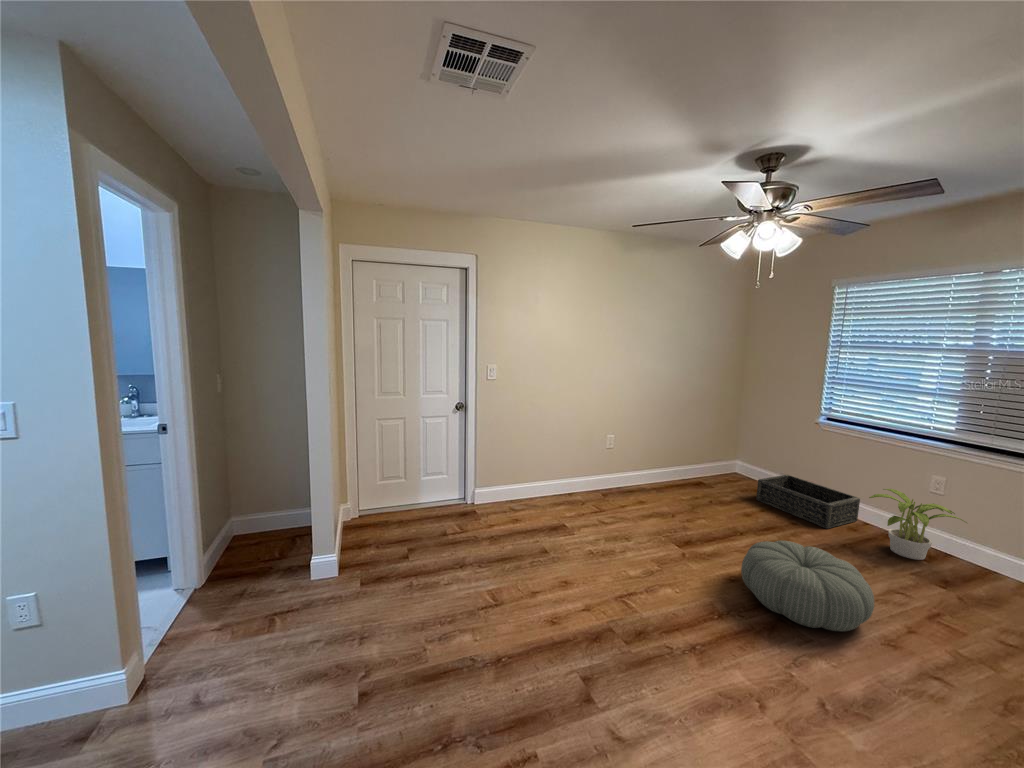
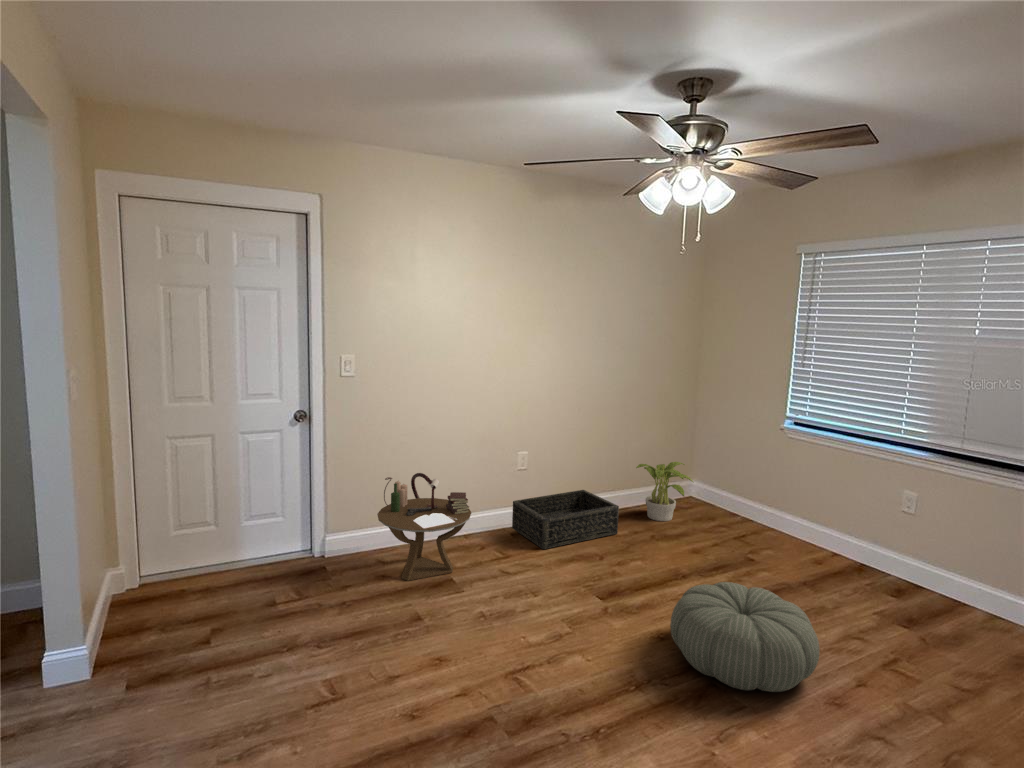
side table: none [513,448,579,524] -> present [377,473,471,581]
basket: present [756,475,860,529] -> present [512,490,619,549]
potted plant: present [869,489,967,560] -> present [636,462,693,521]

